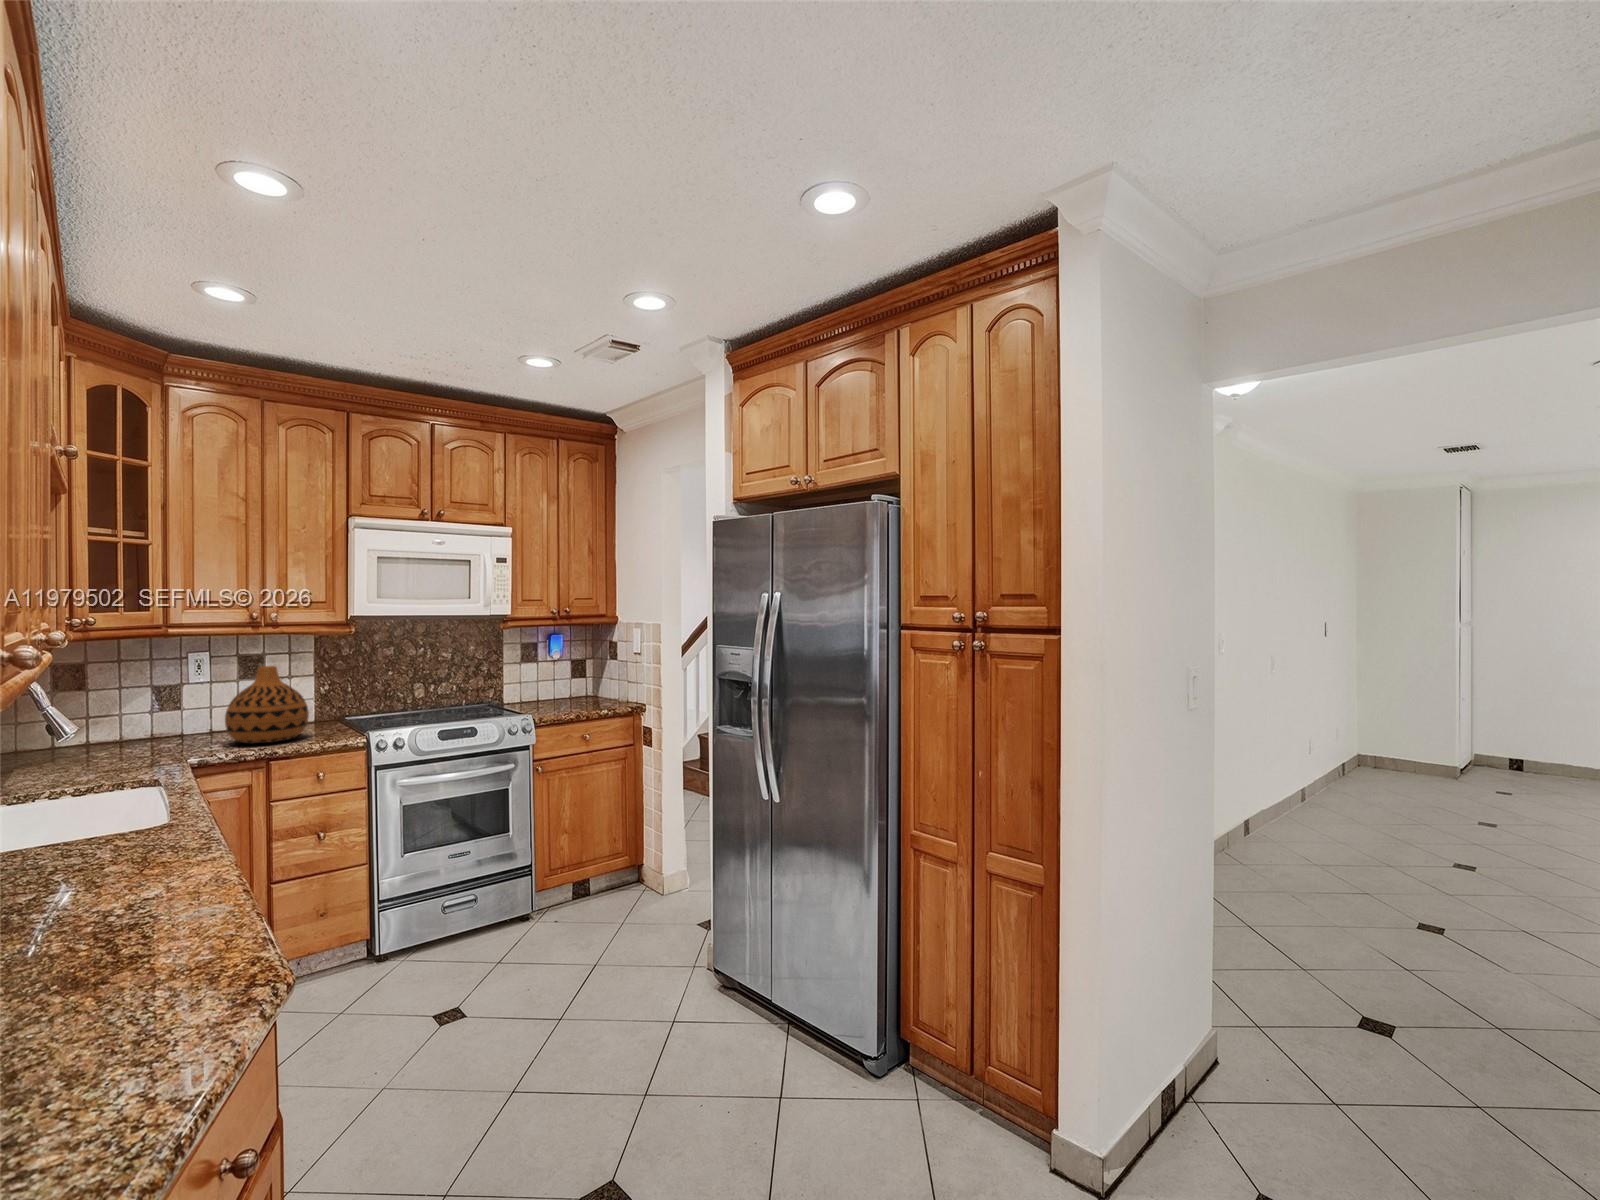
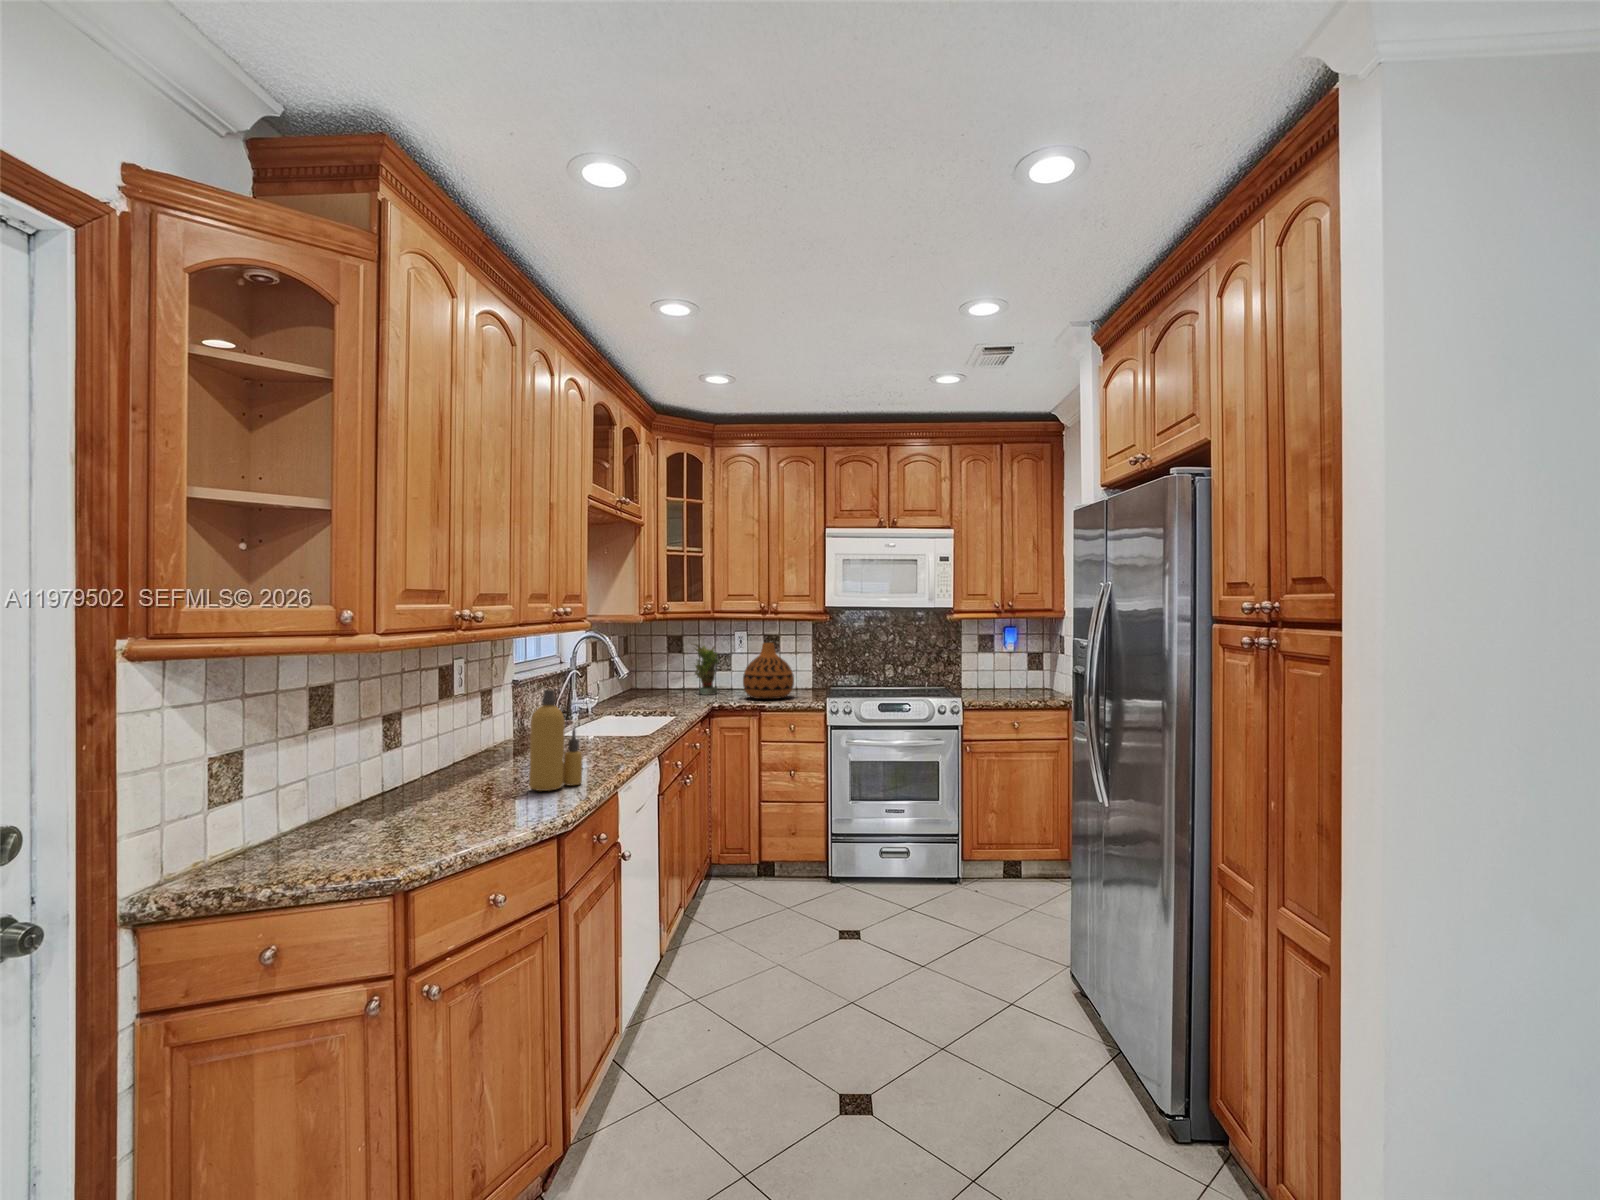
potted plant: none [114,672,167,748] -> present [694,644,720,695]
bottle: none [105,779,205,966] -> present [529,689,582,791]

